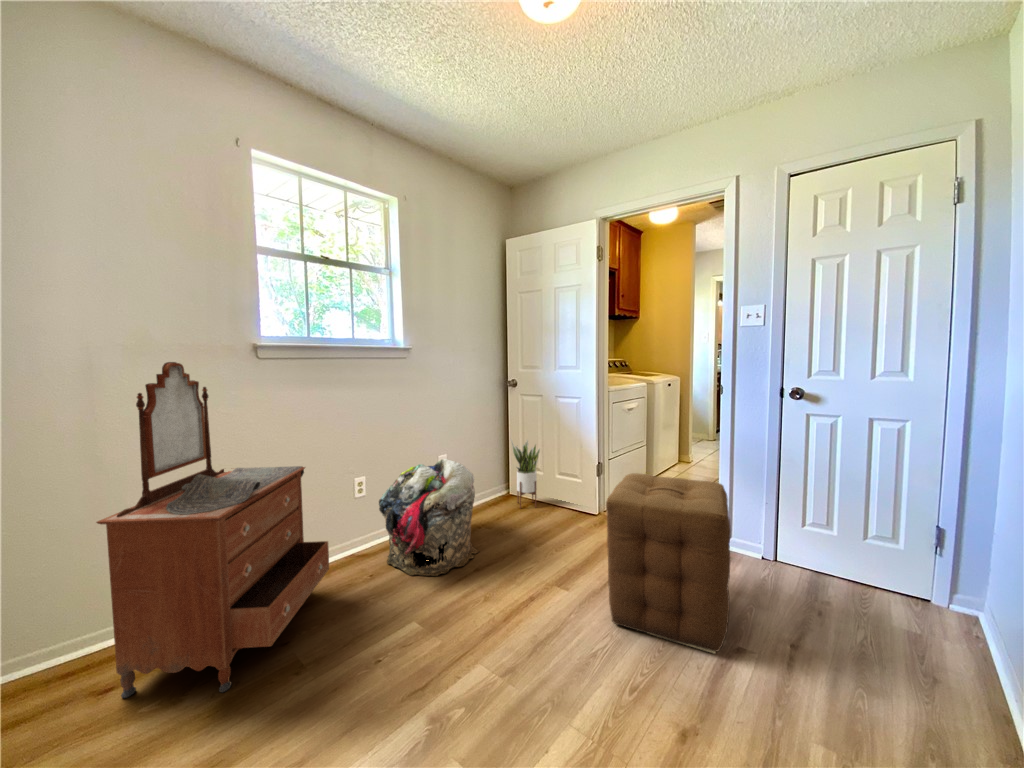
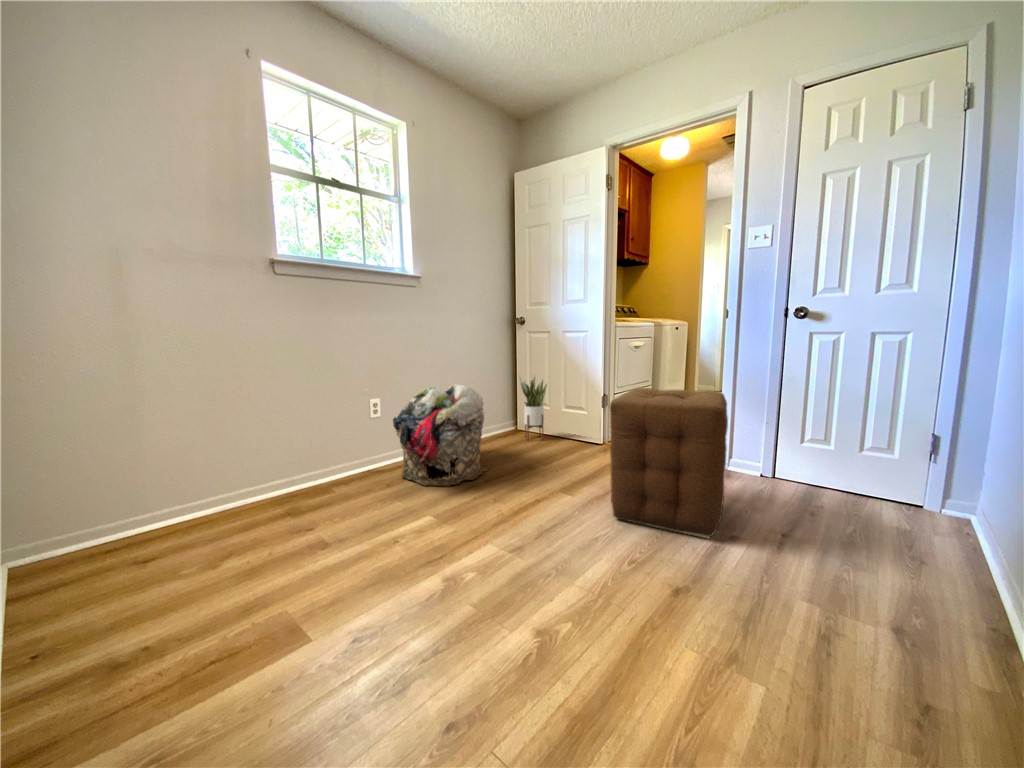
dresser: present [96,362,329,698] -> none [138,266,349,562]

